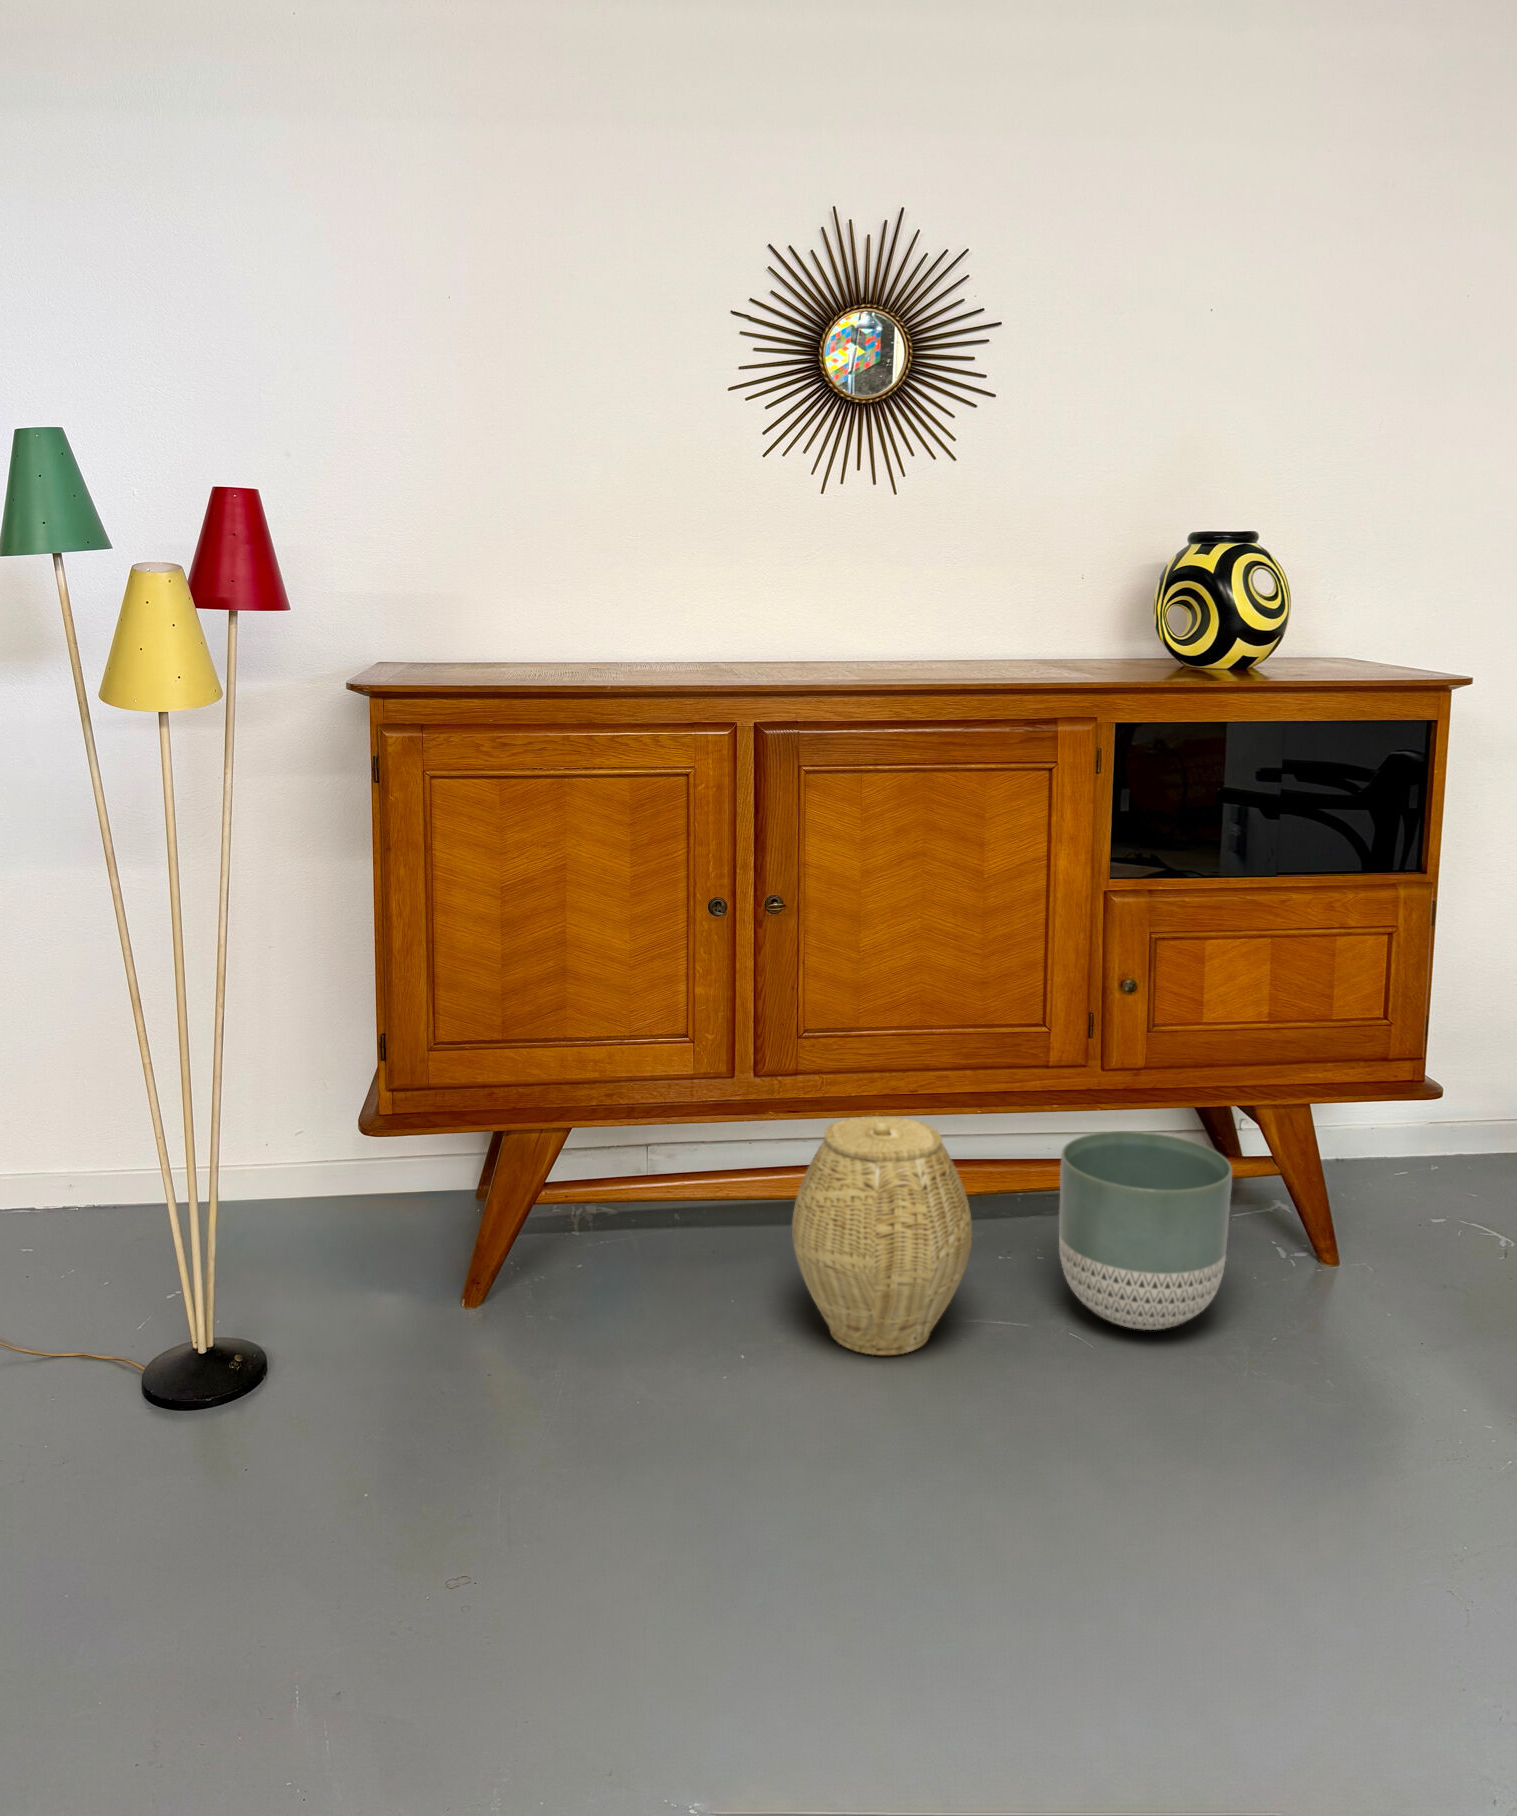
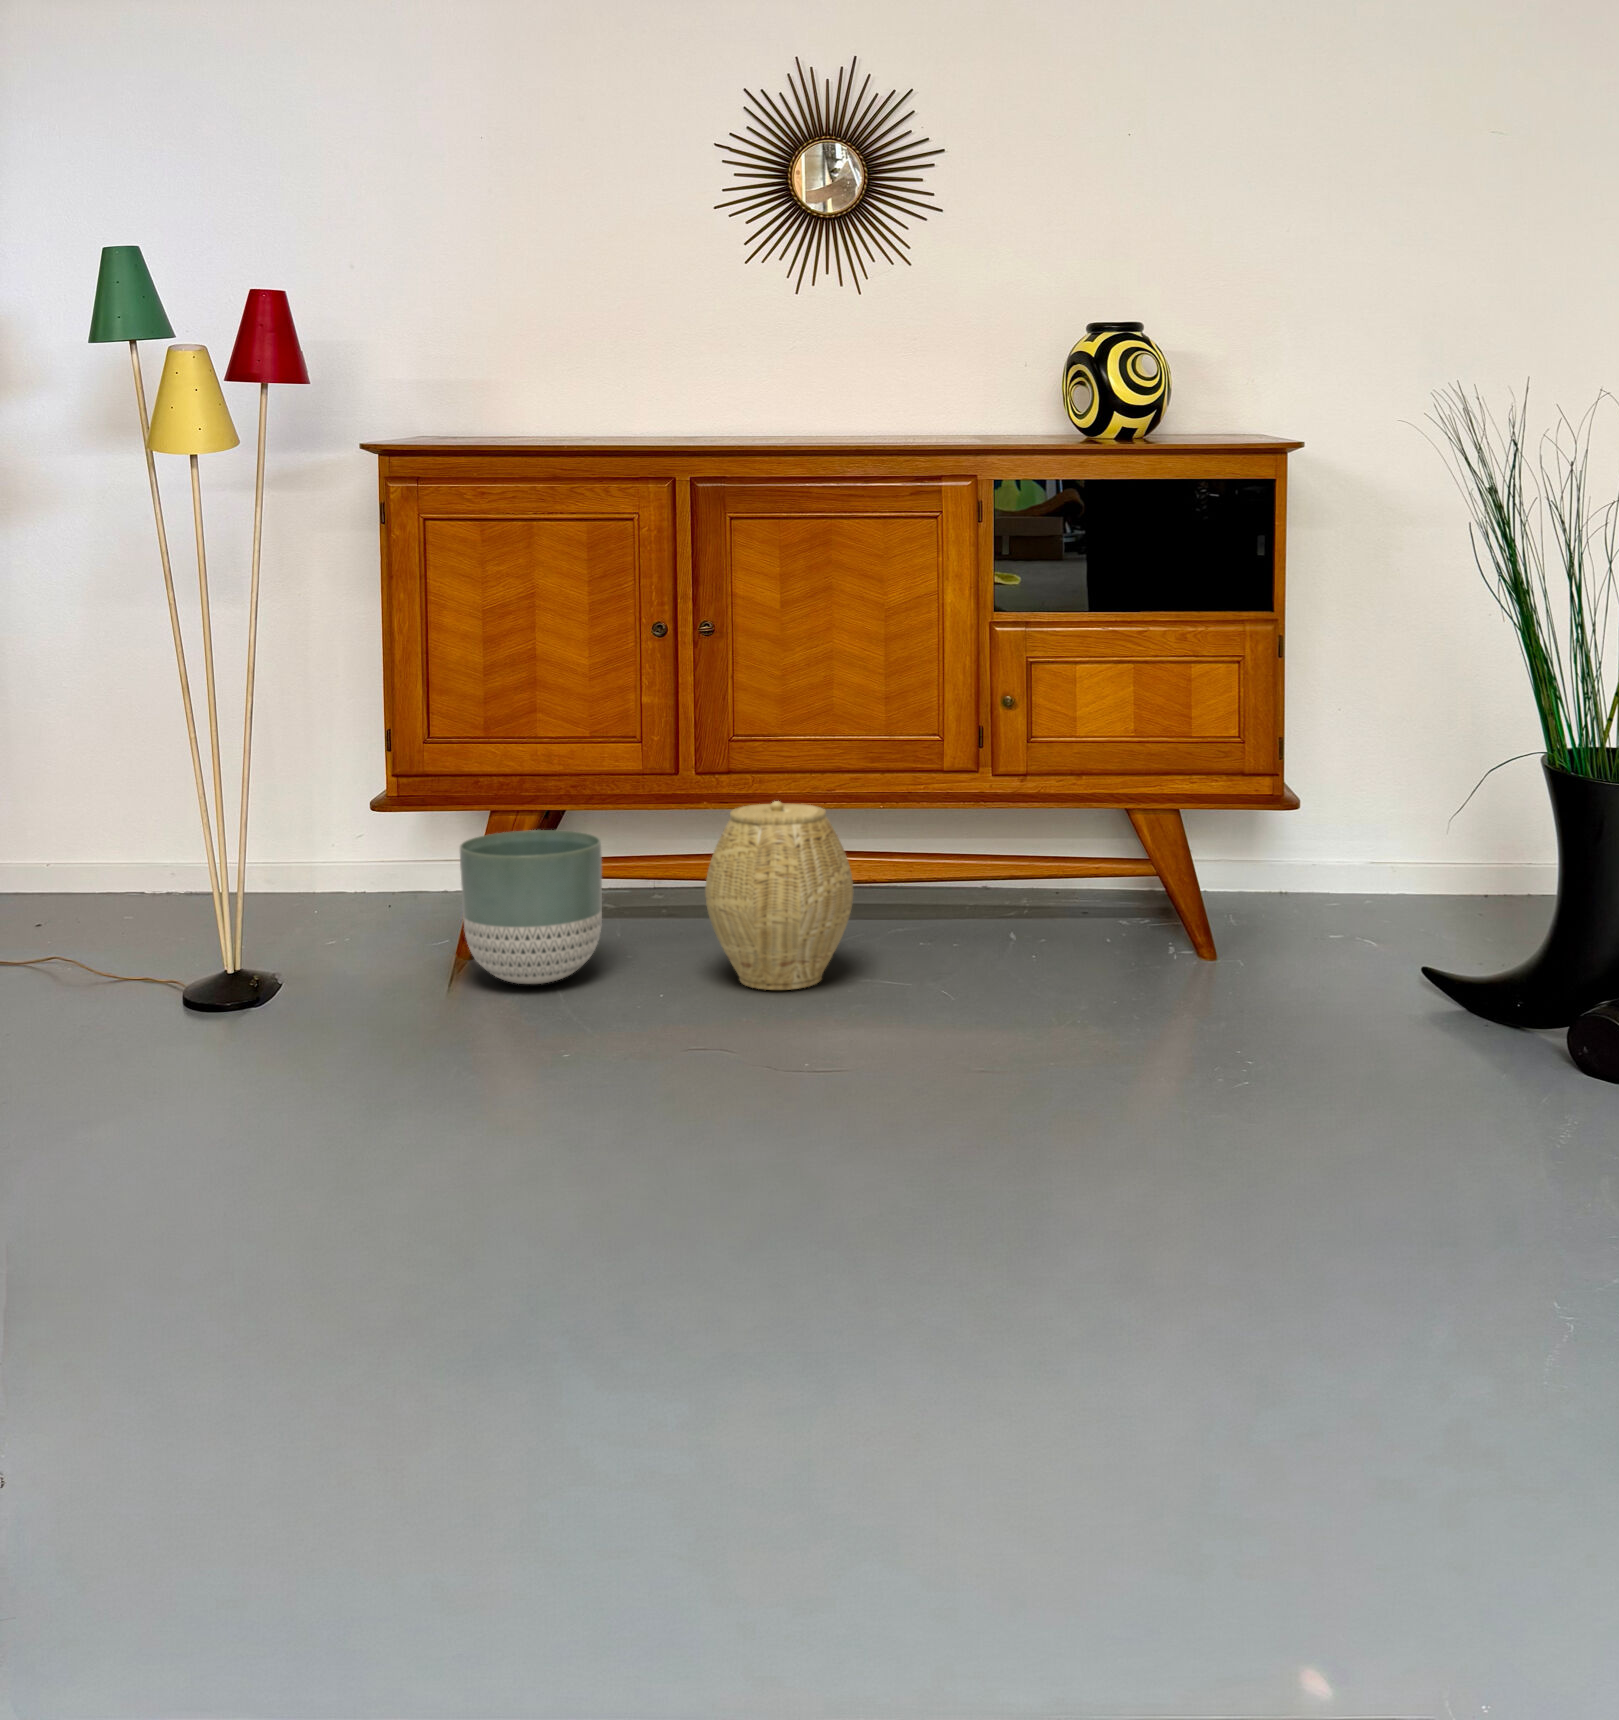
planter: present [1059,1131,1232,1330] -> present [460,830,602,984]

